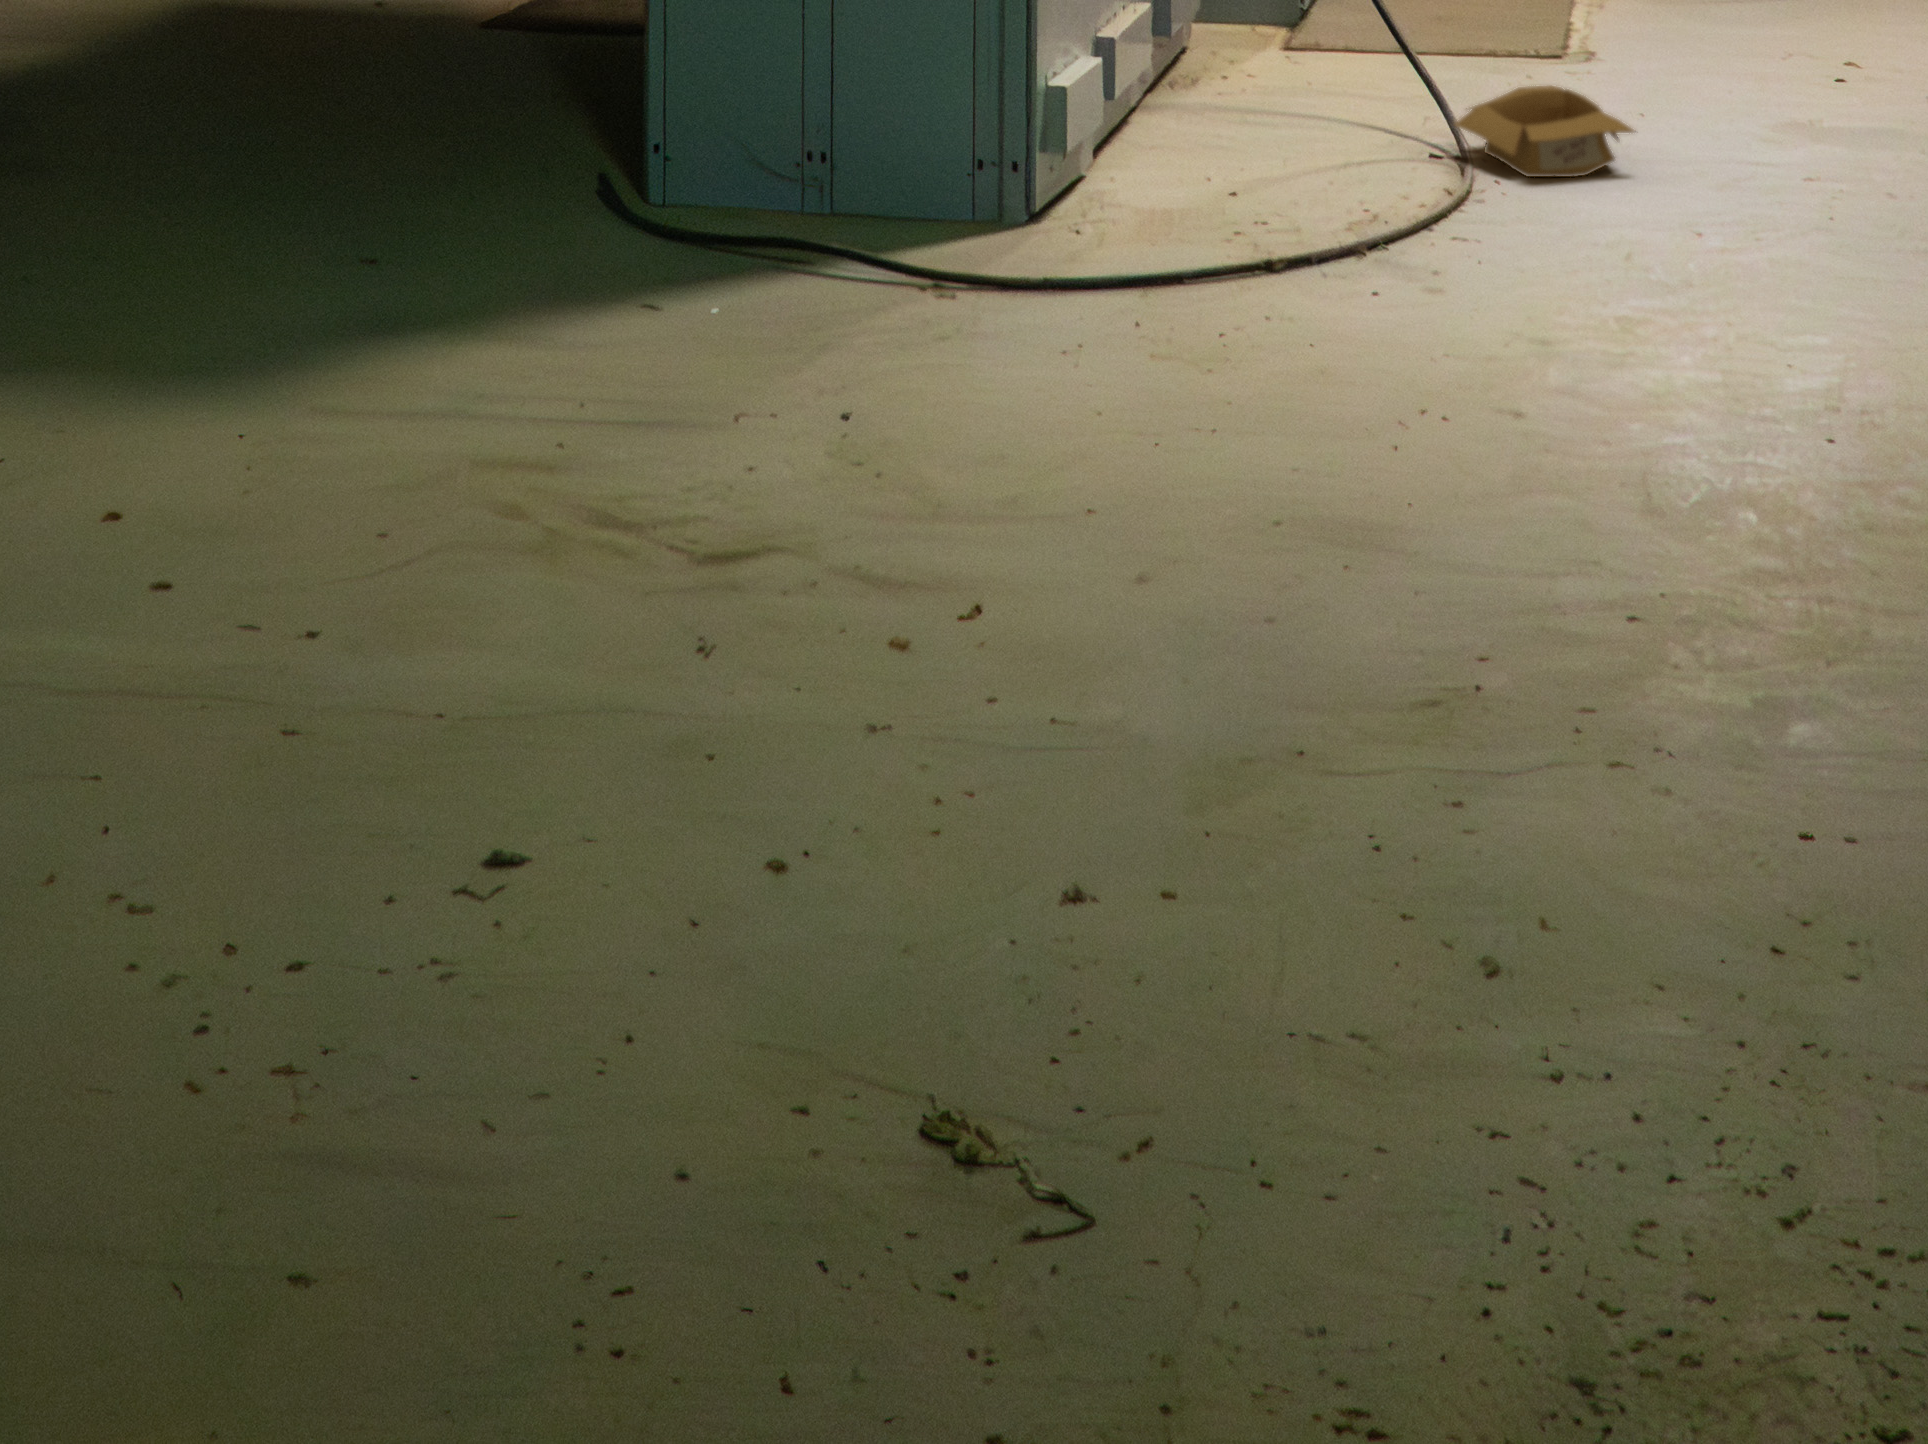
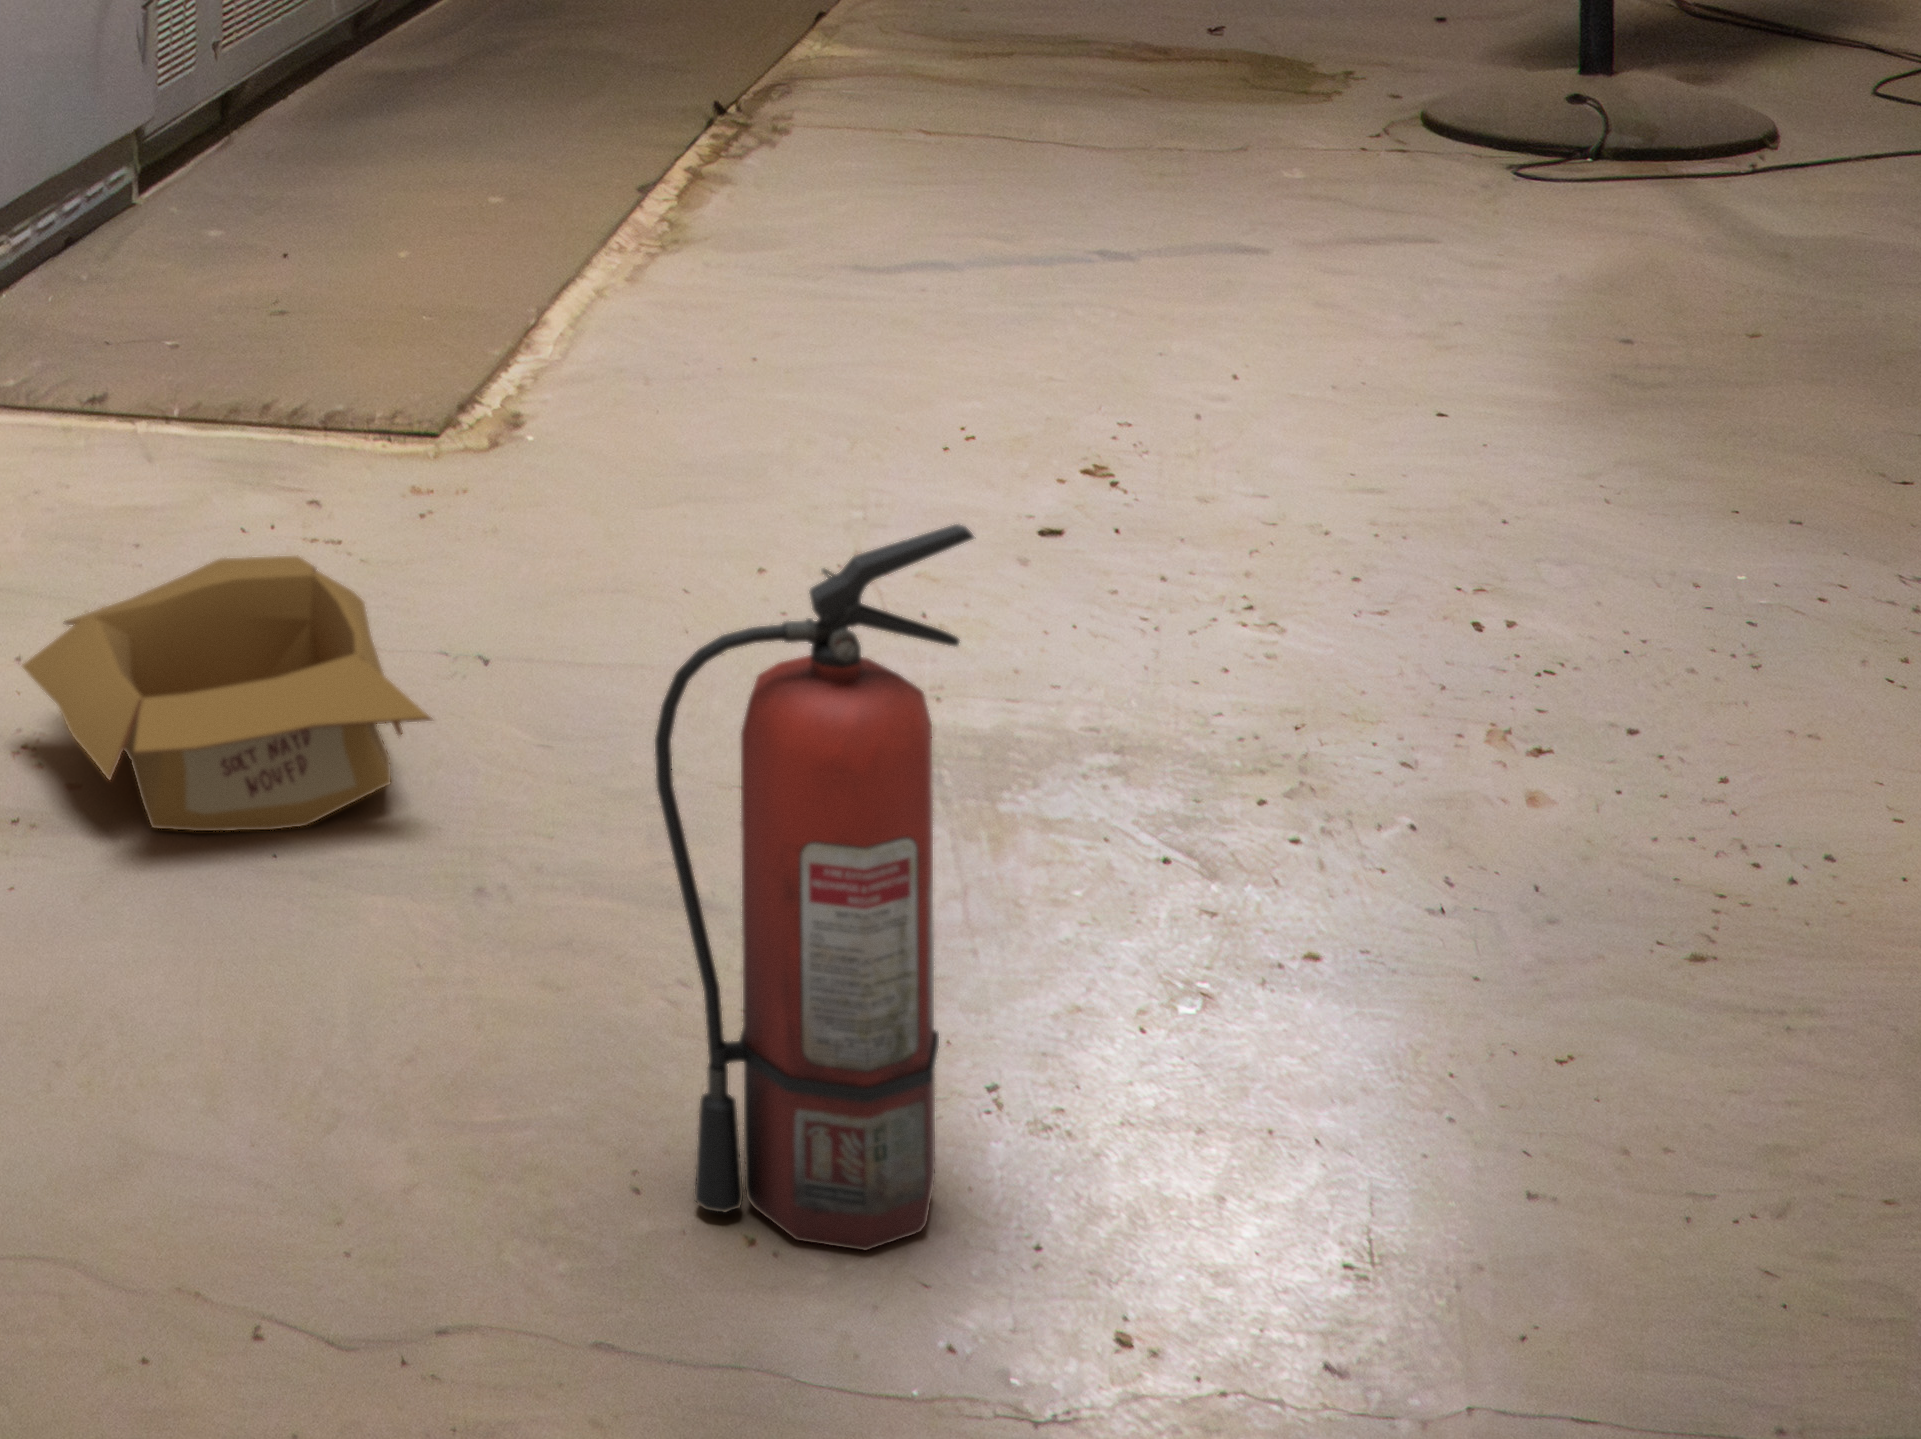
fire extinguisher: none [1781,21,1887,260] -> present [655,524,974,1250]

